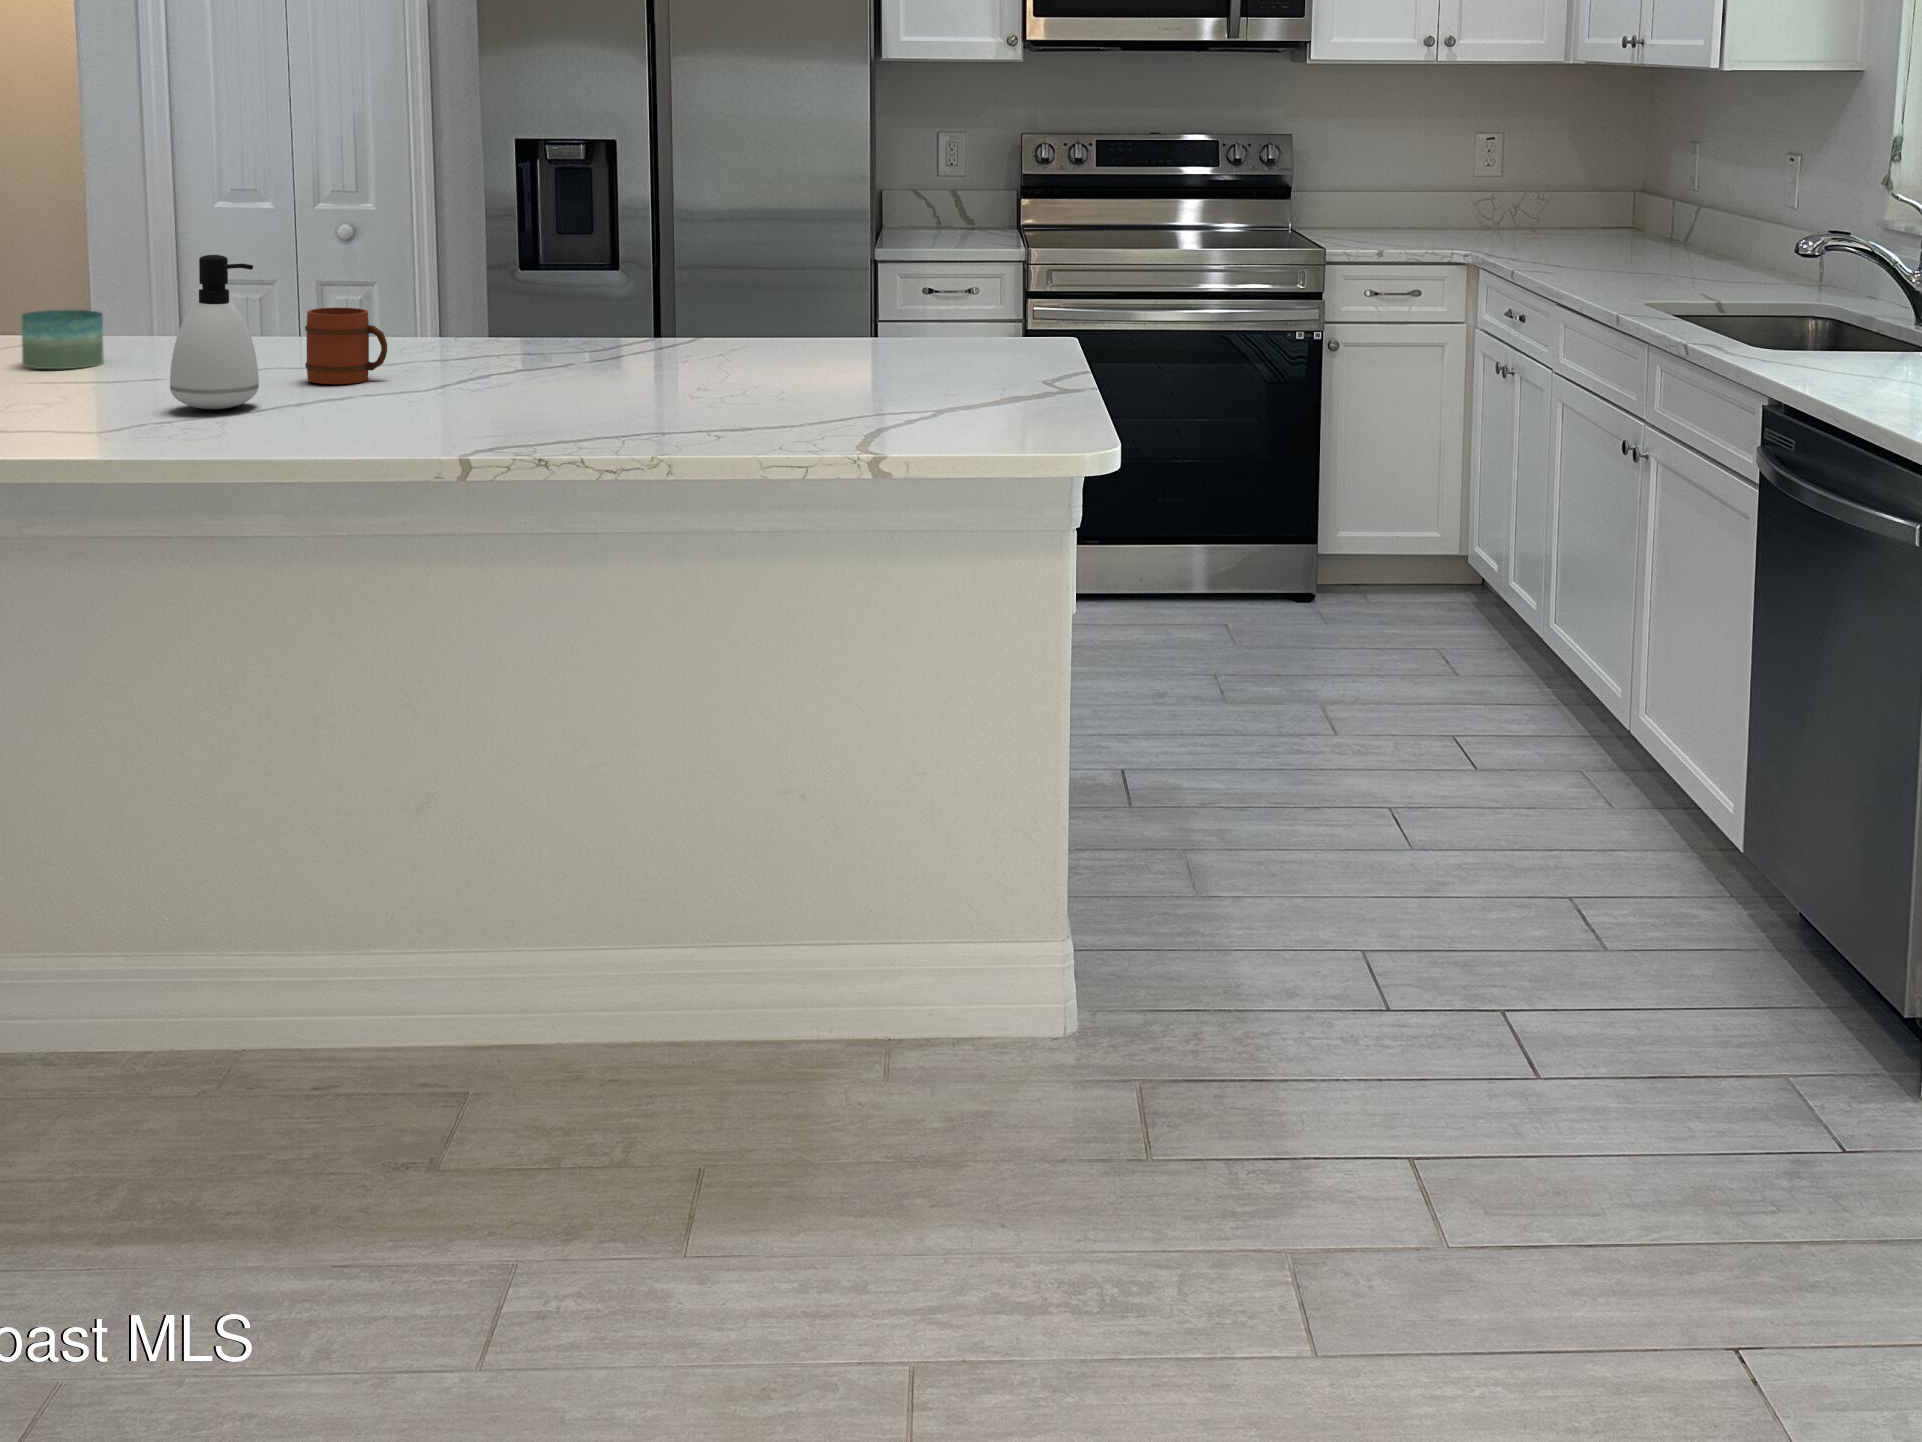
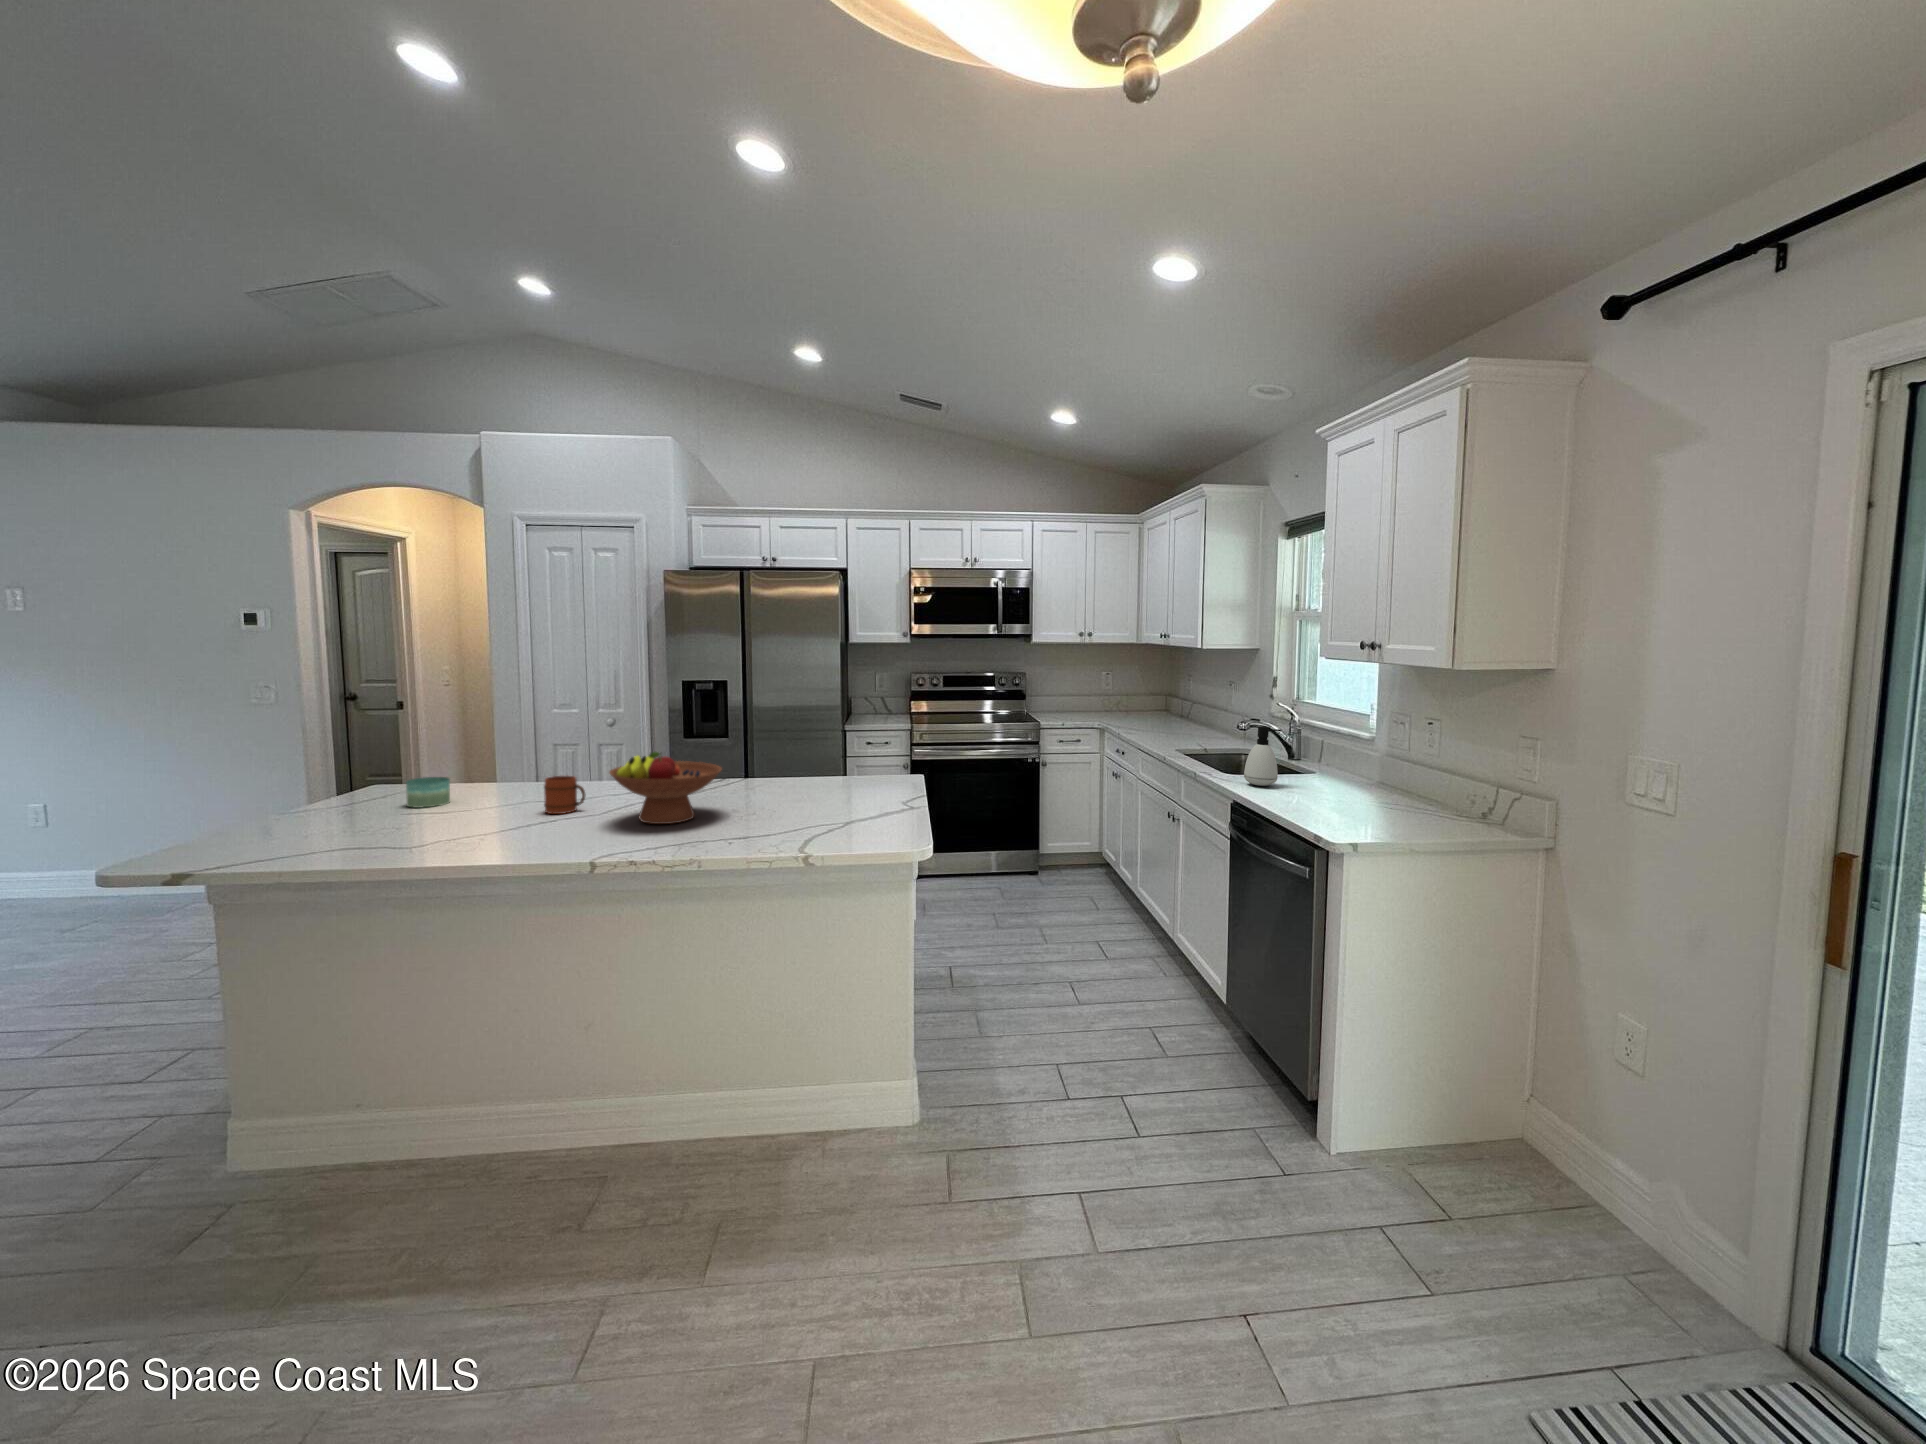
soap dispenser: present [170,255,259,409] -> present [1244,726,1281,786]
fruit bowl: none [450,255,674,403] -> present [609,752,722,824]

